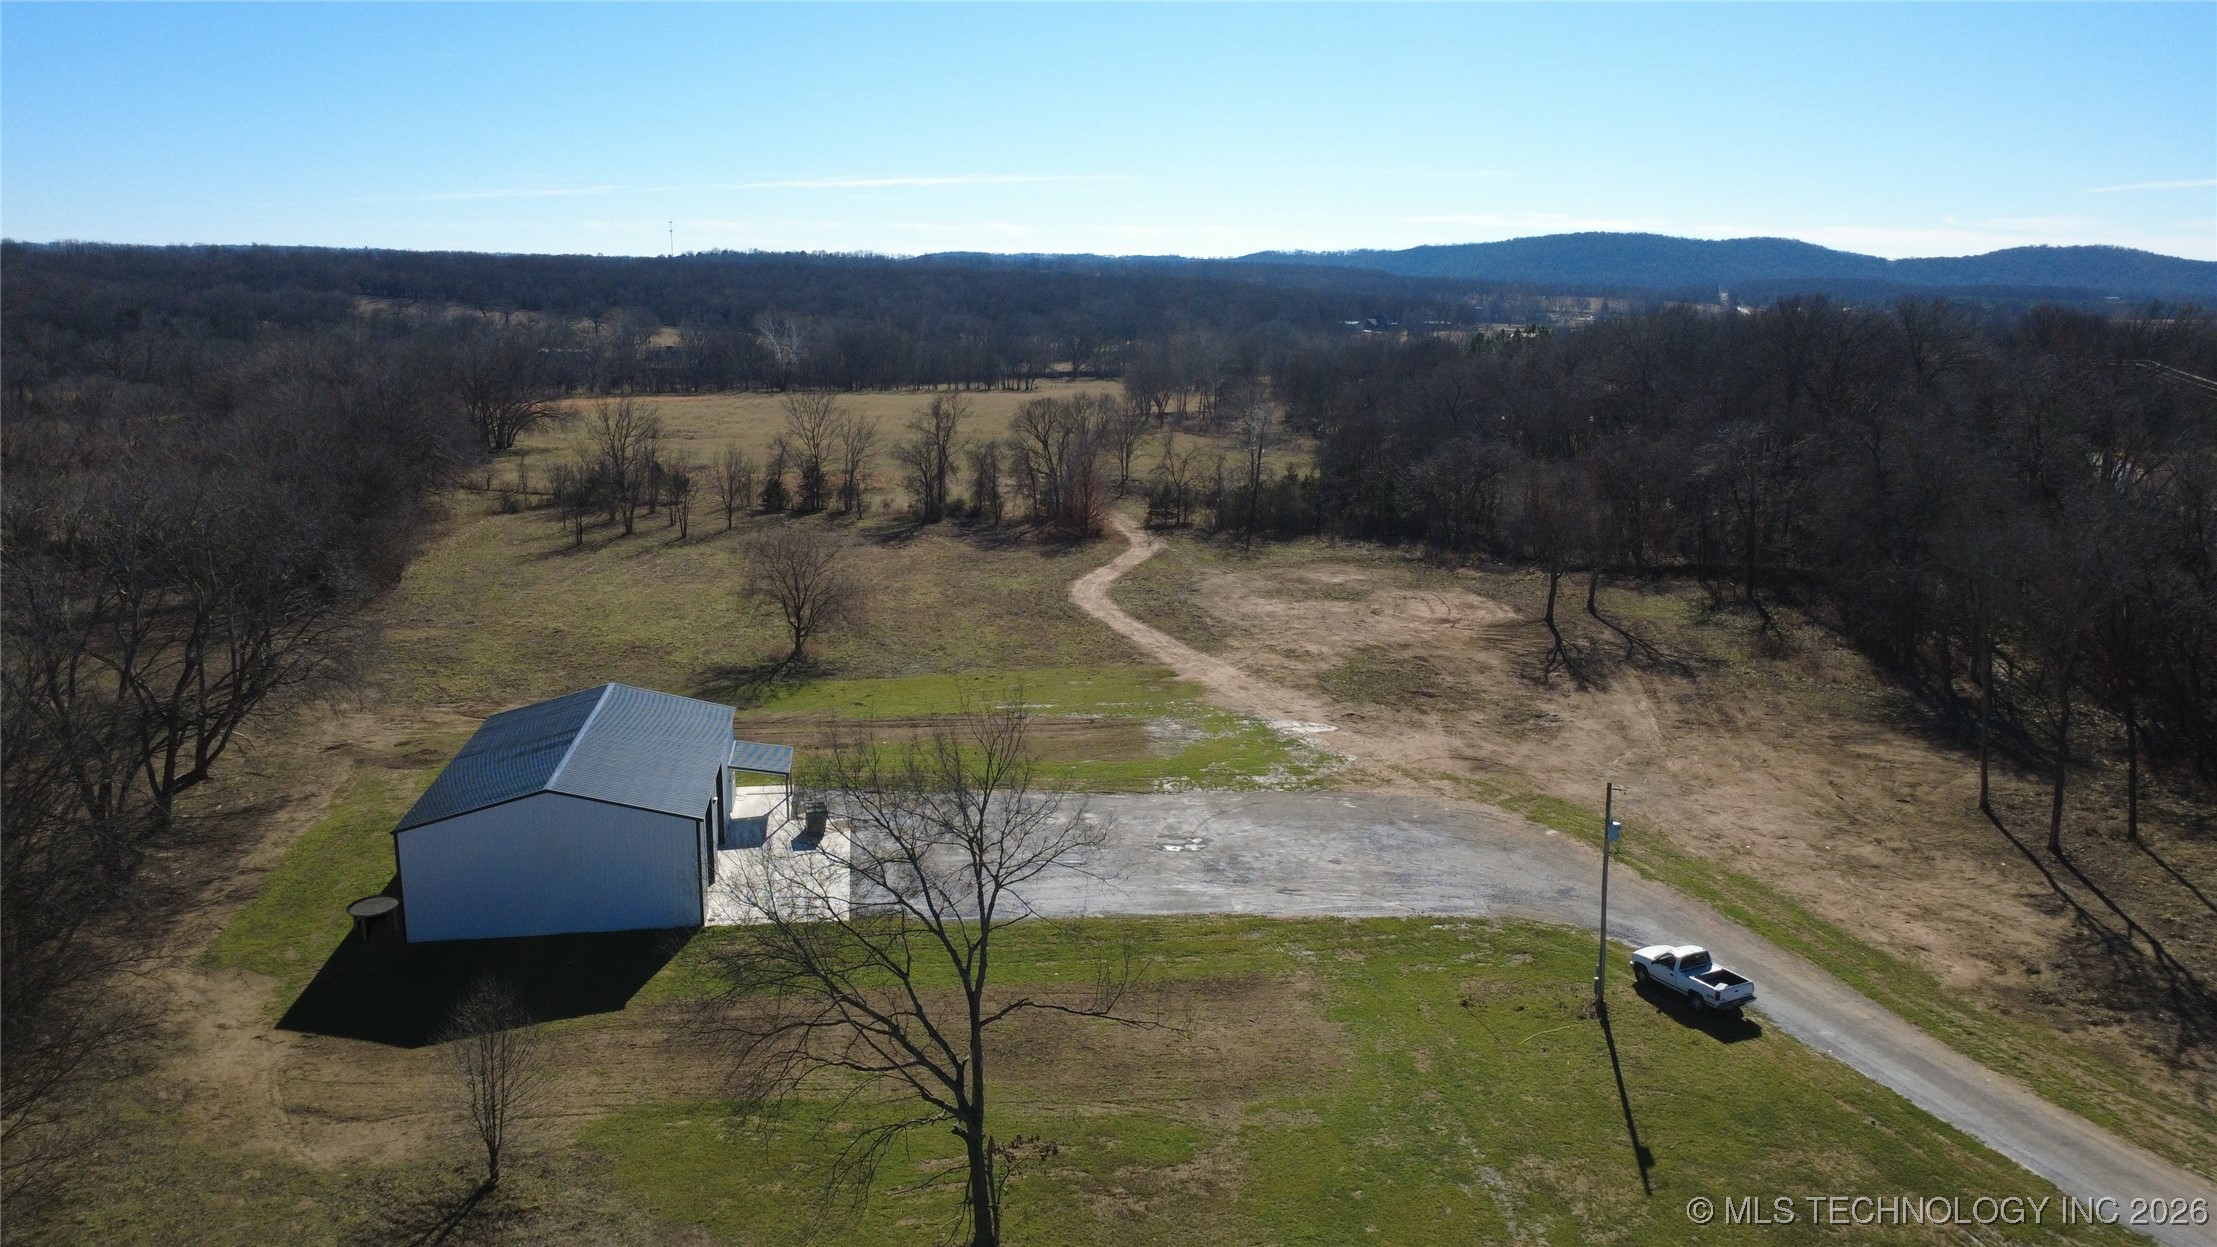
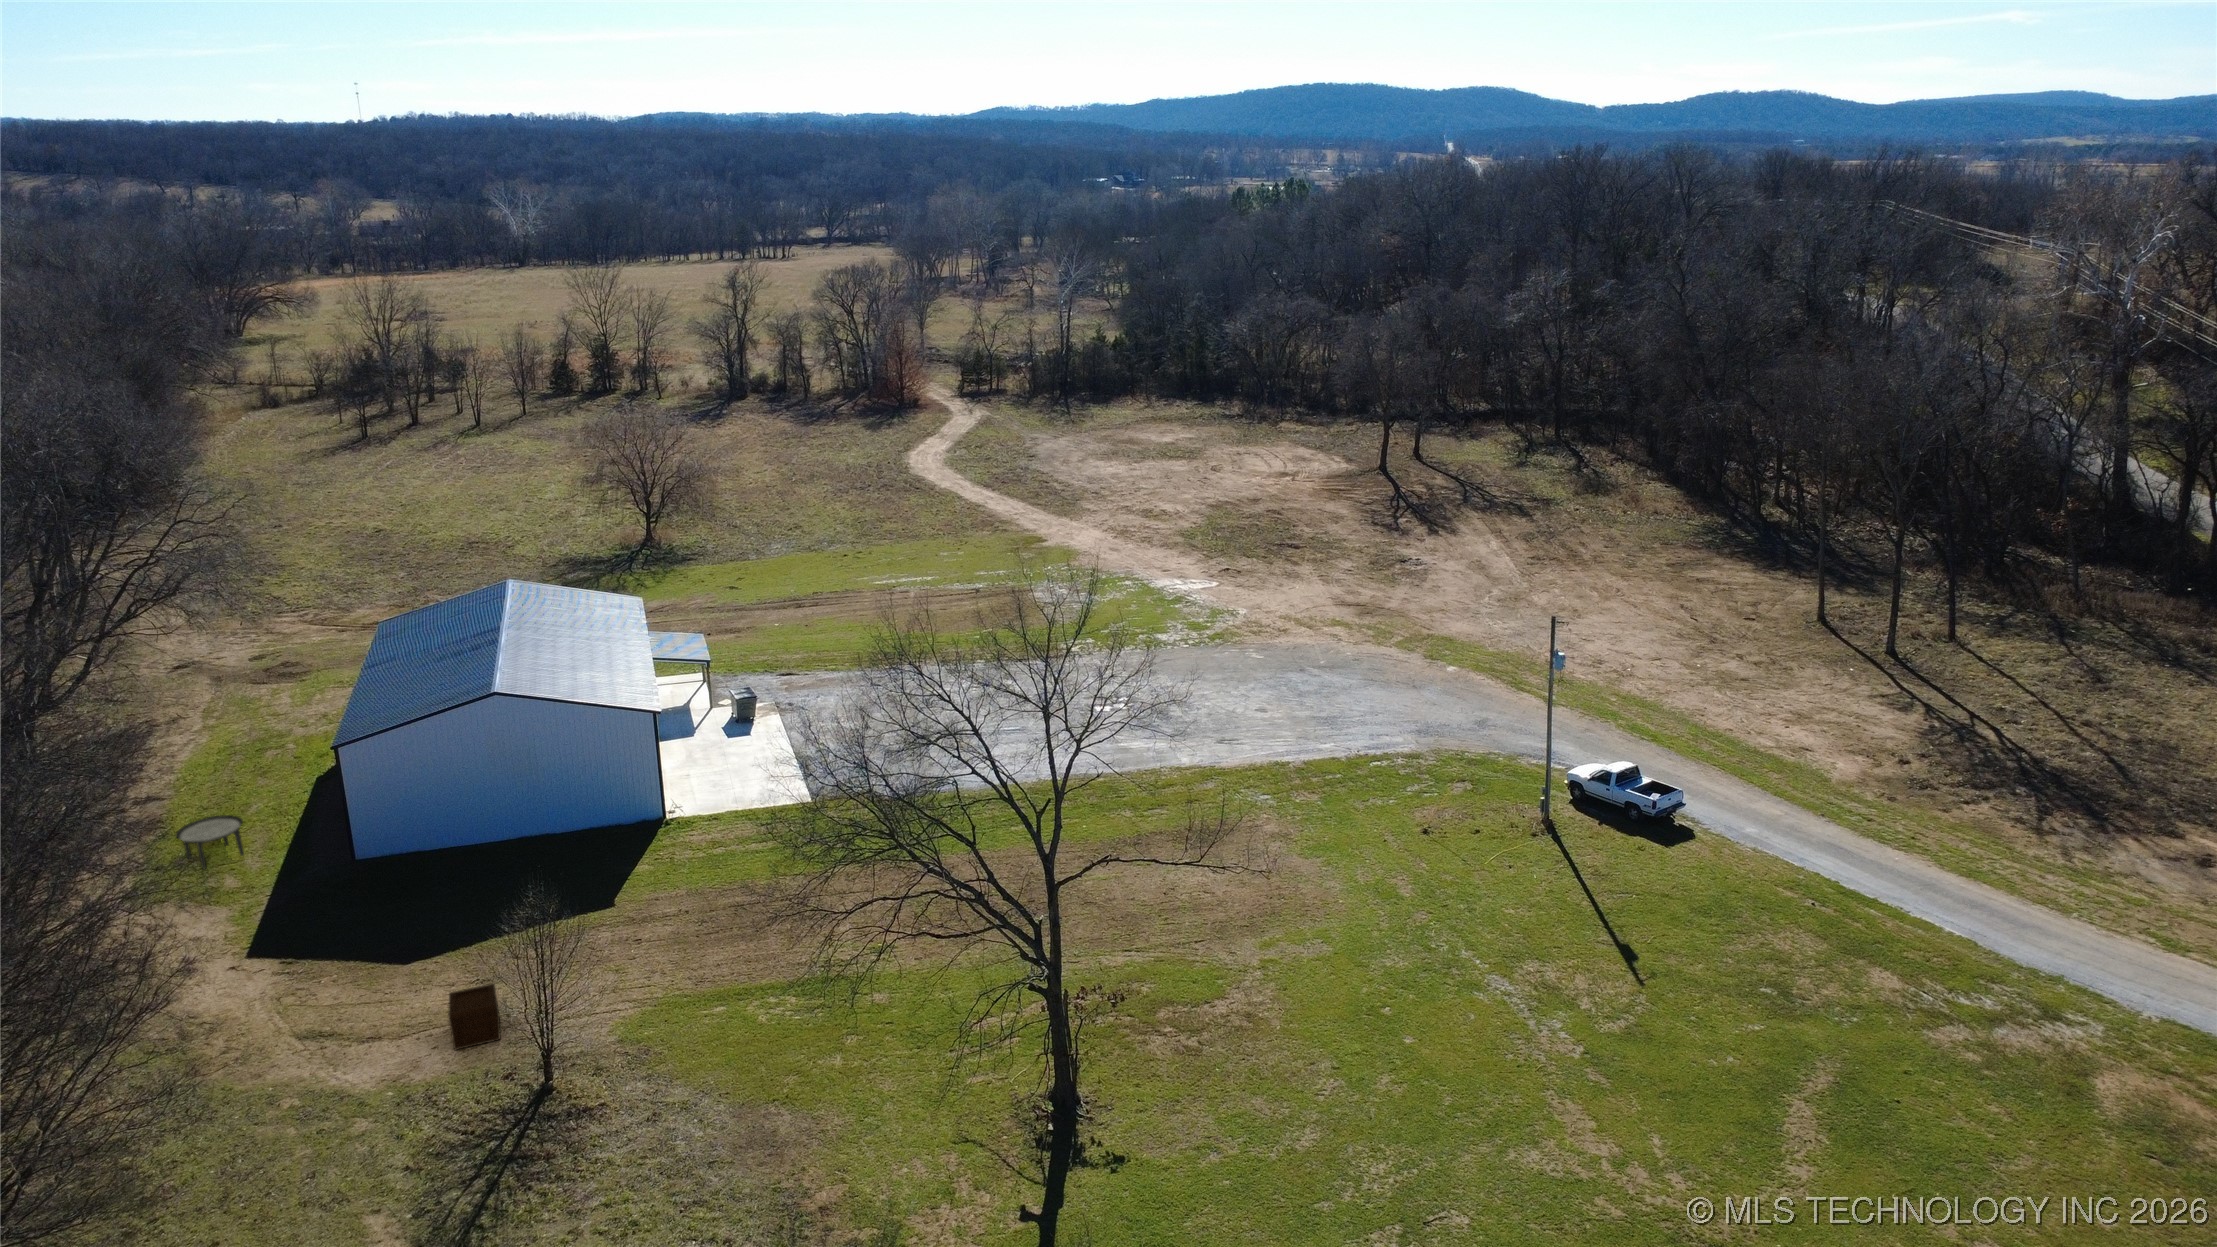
wooden crate: none [512,1067,560,1124] -> present [448,984,500,1050]

